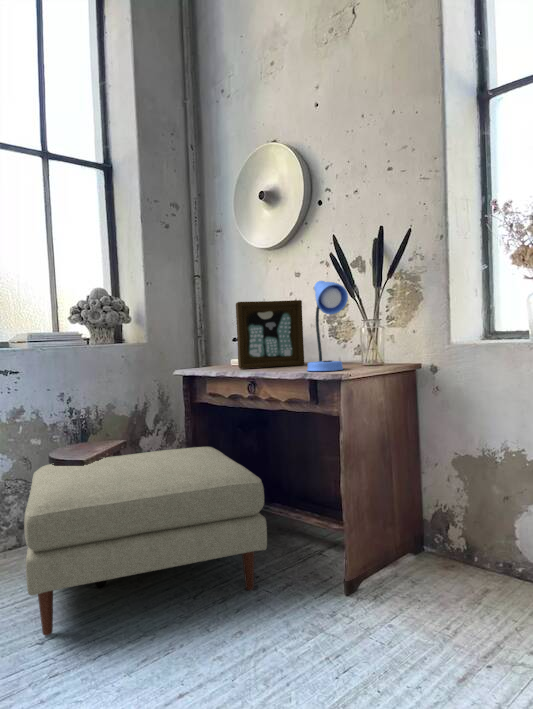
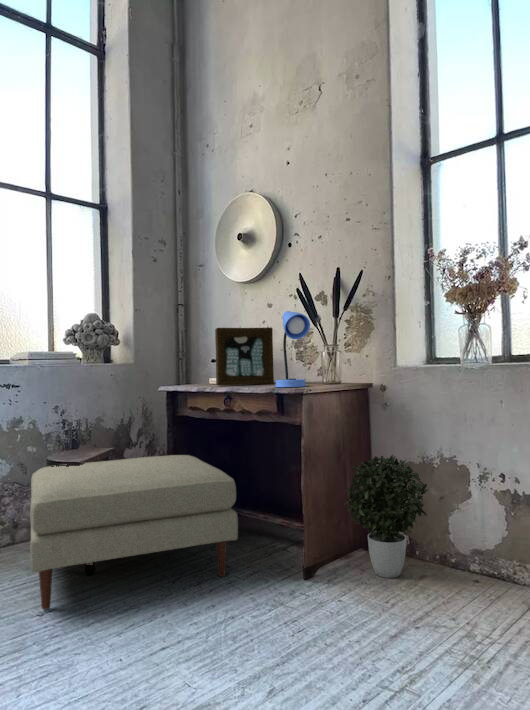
potted plant: none [390,449,493,594] -> present [344,455,428,578]

